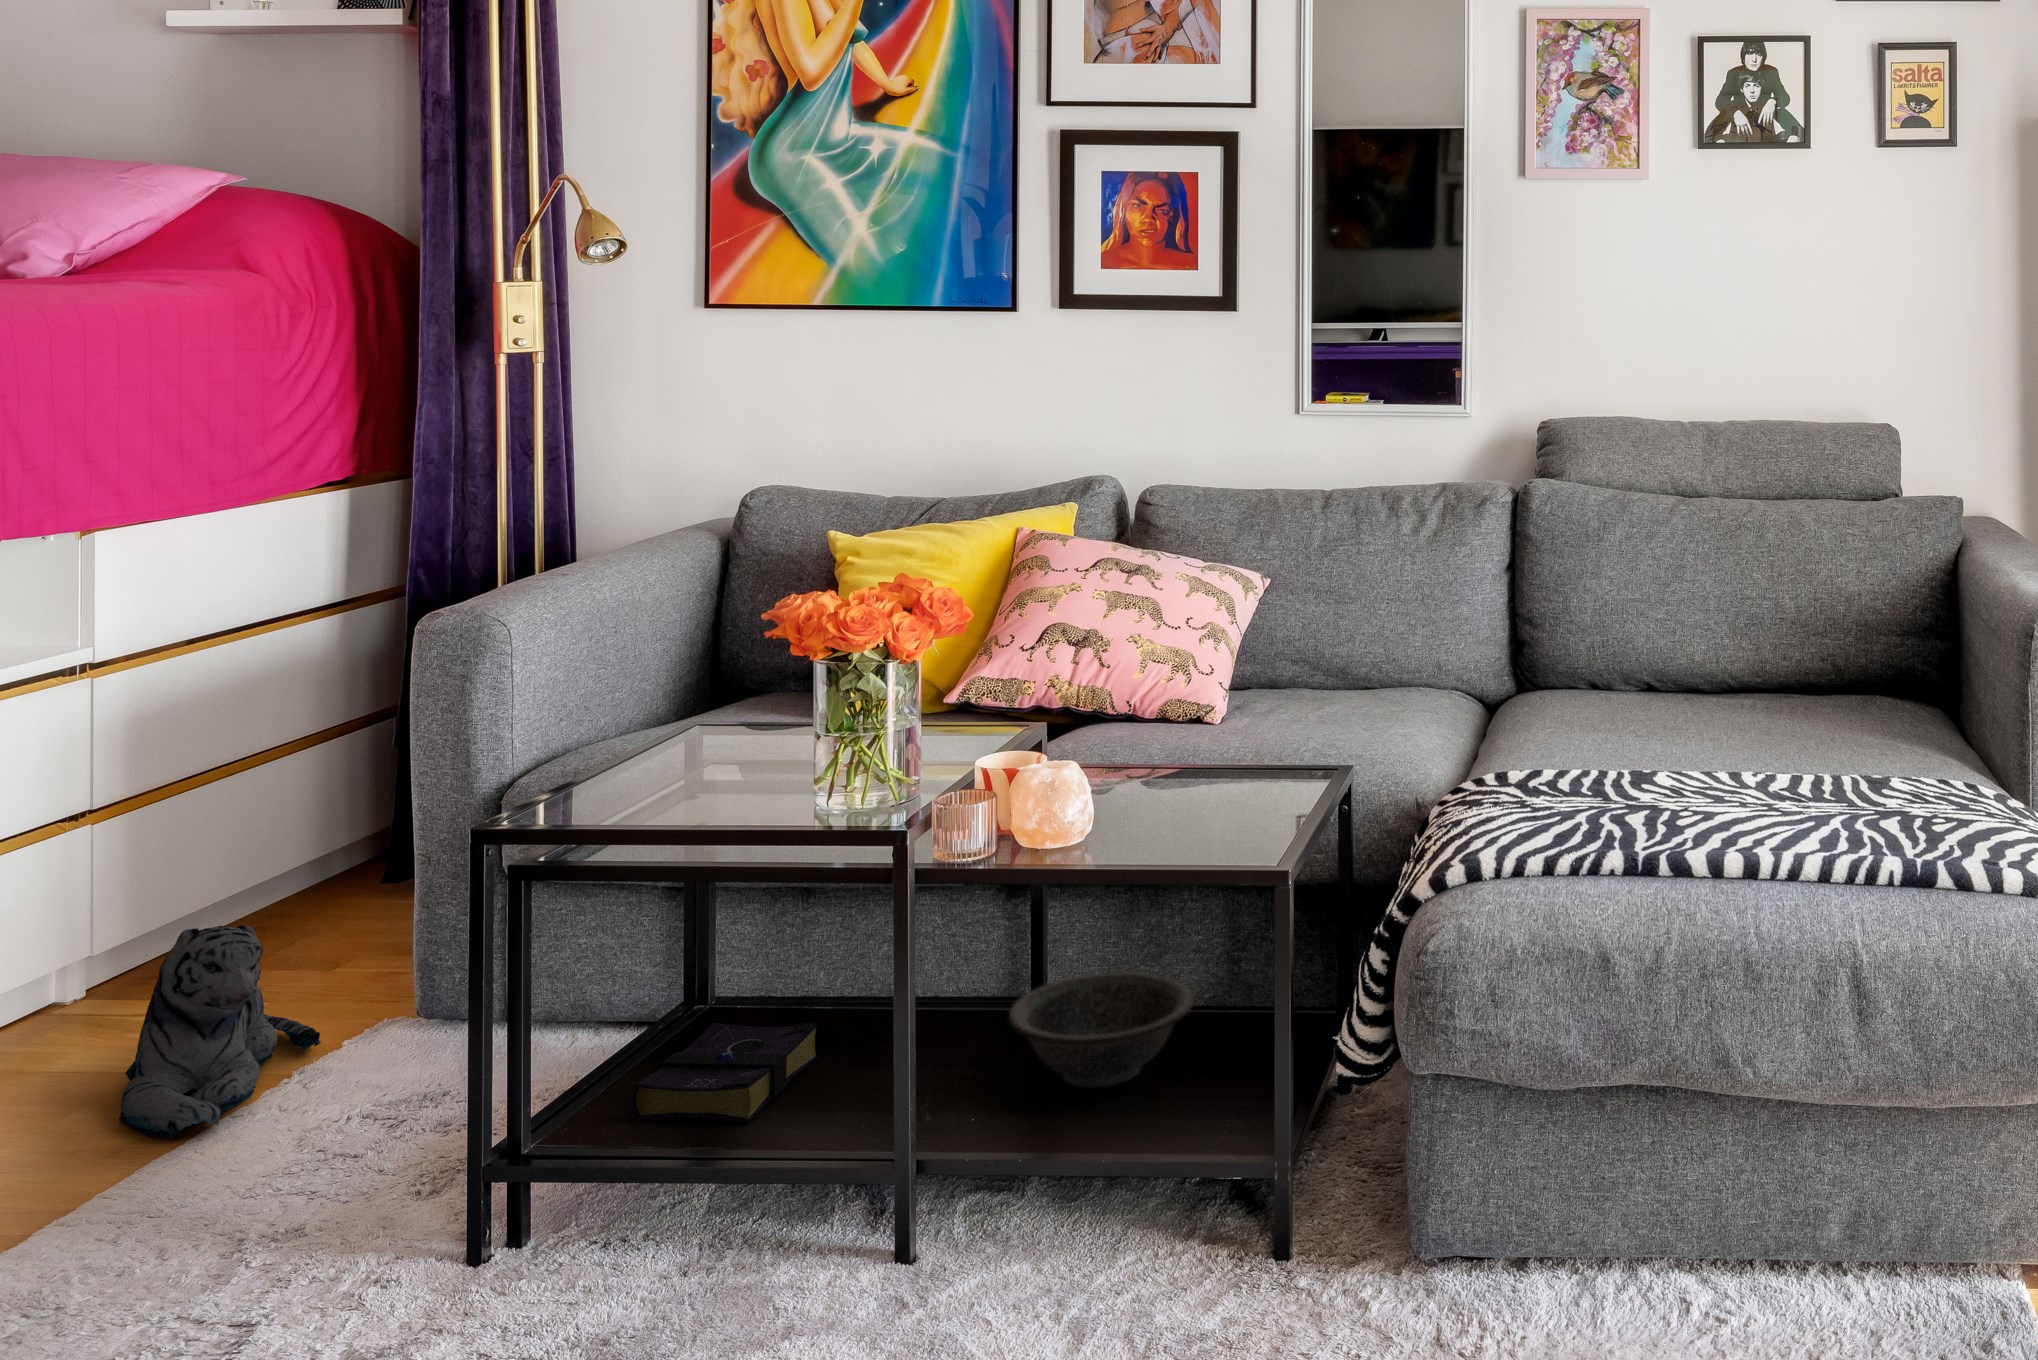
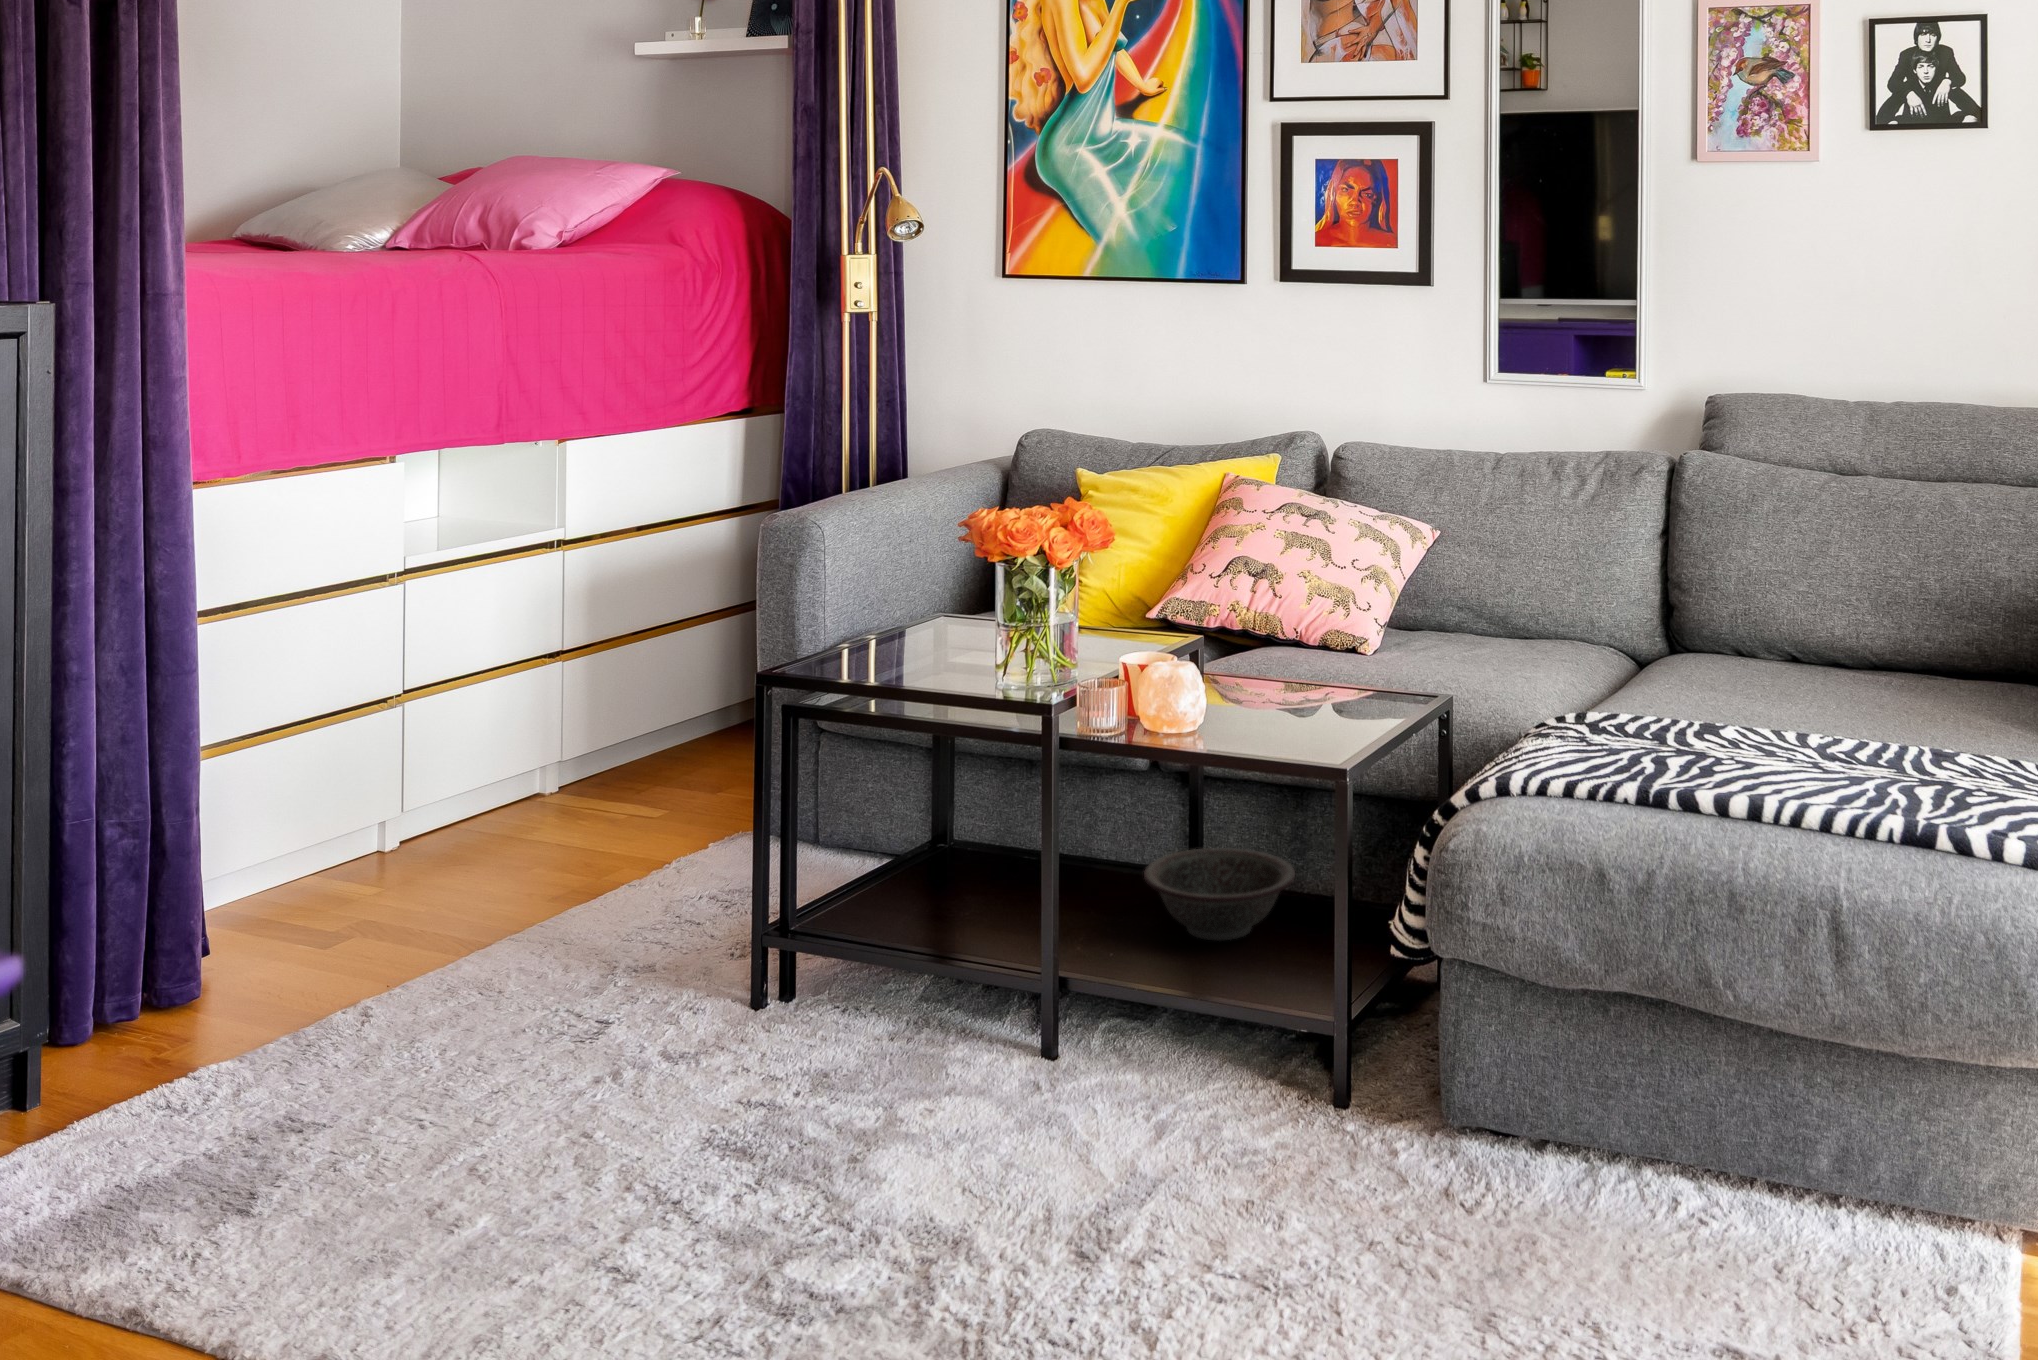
plush toy: present [119,925,321,1138] -> none [569,735,702,885]
book: present [628,1022,817,1124] -> none [865,848,1011,927]

